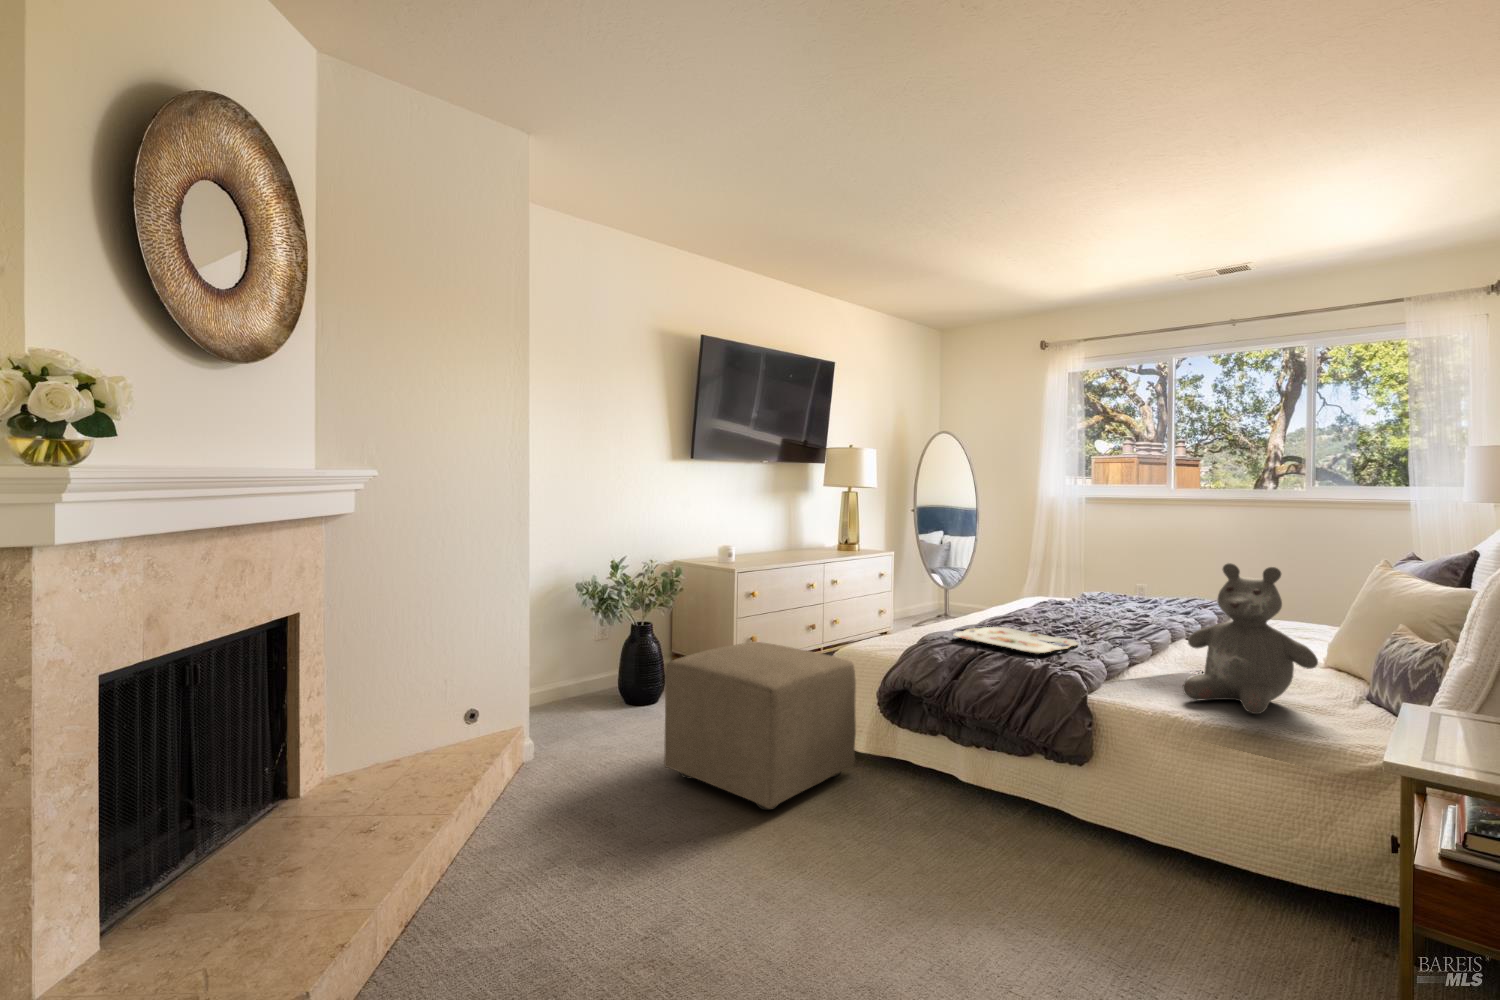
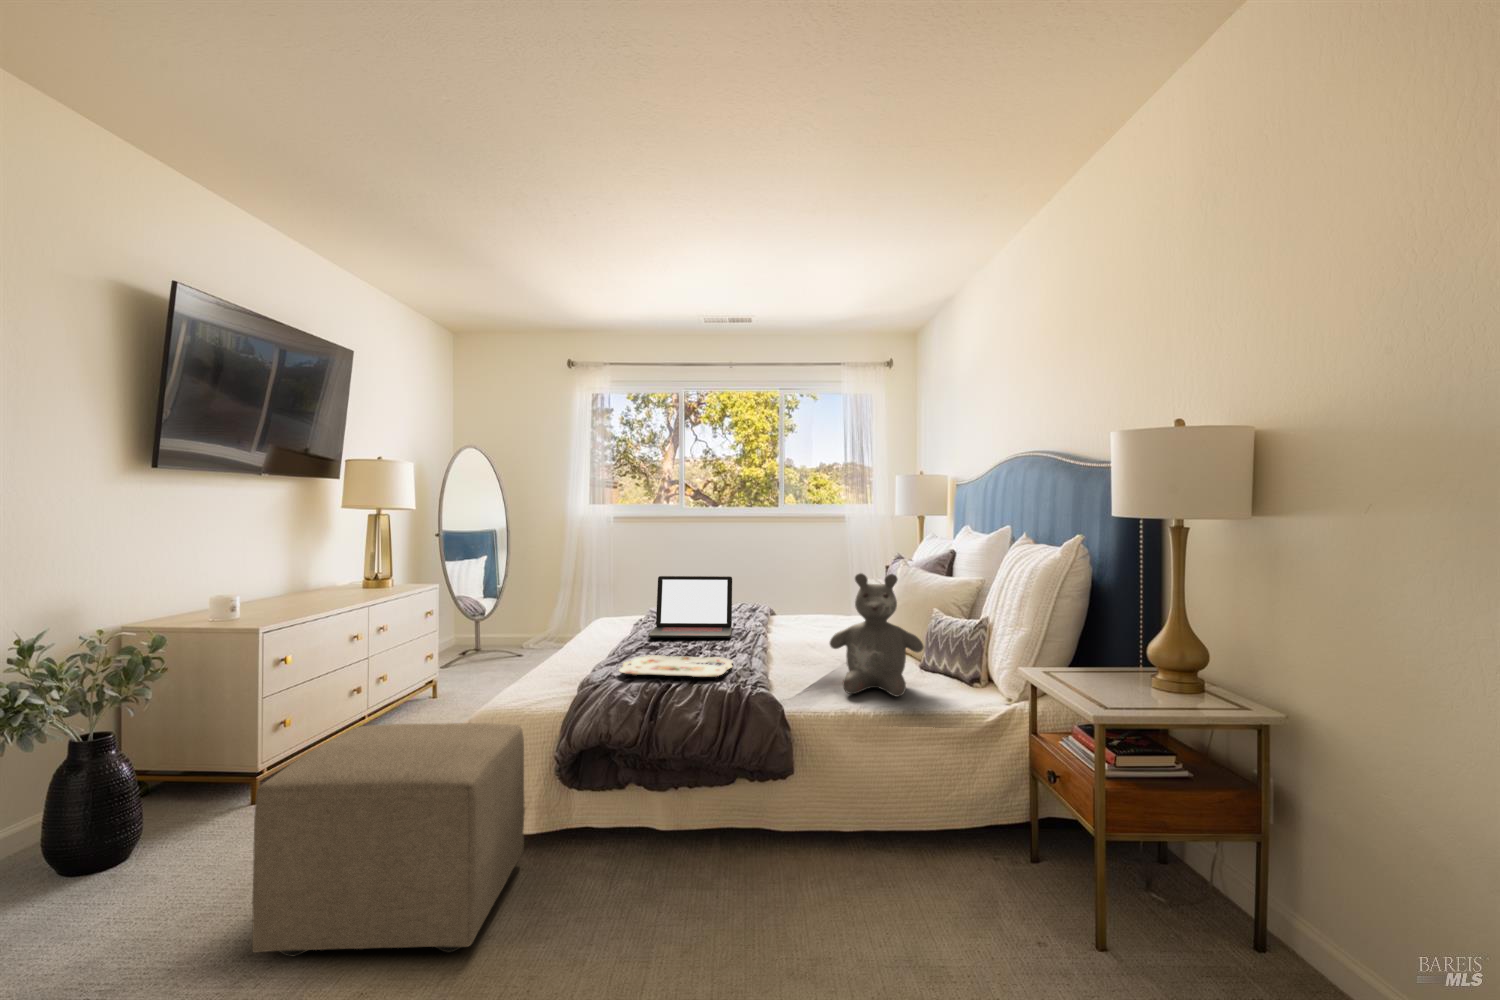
laptop: none [1024,556,1133,625] -> present [648,576,732,638]

